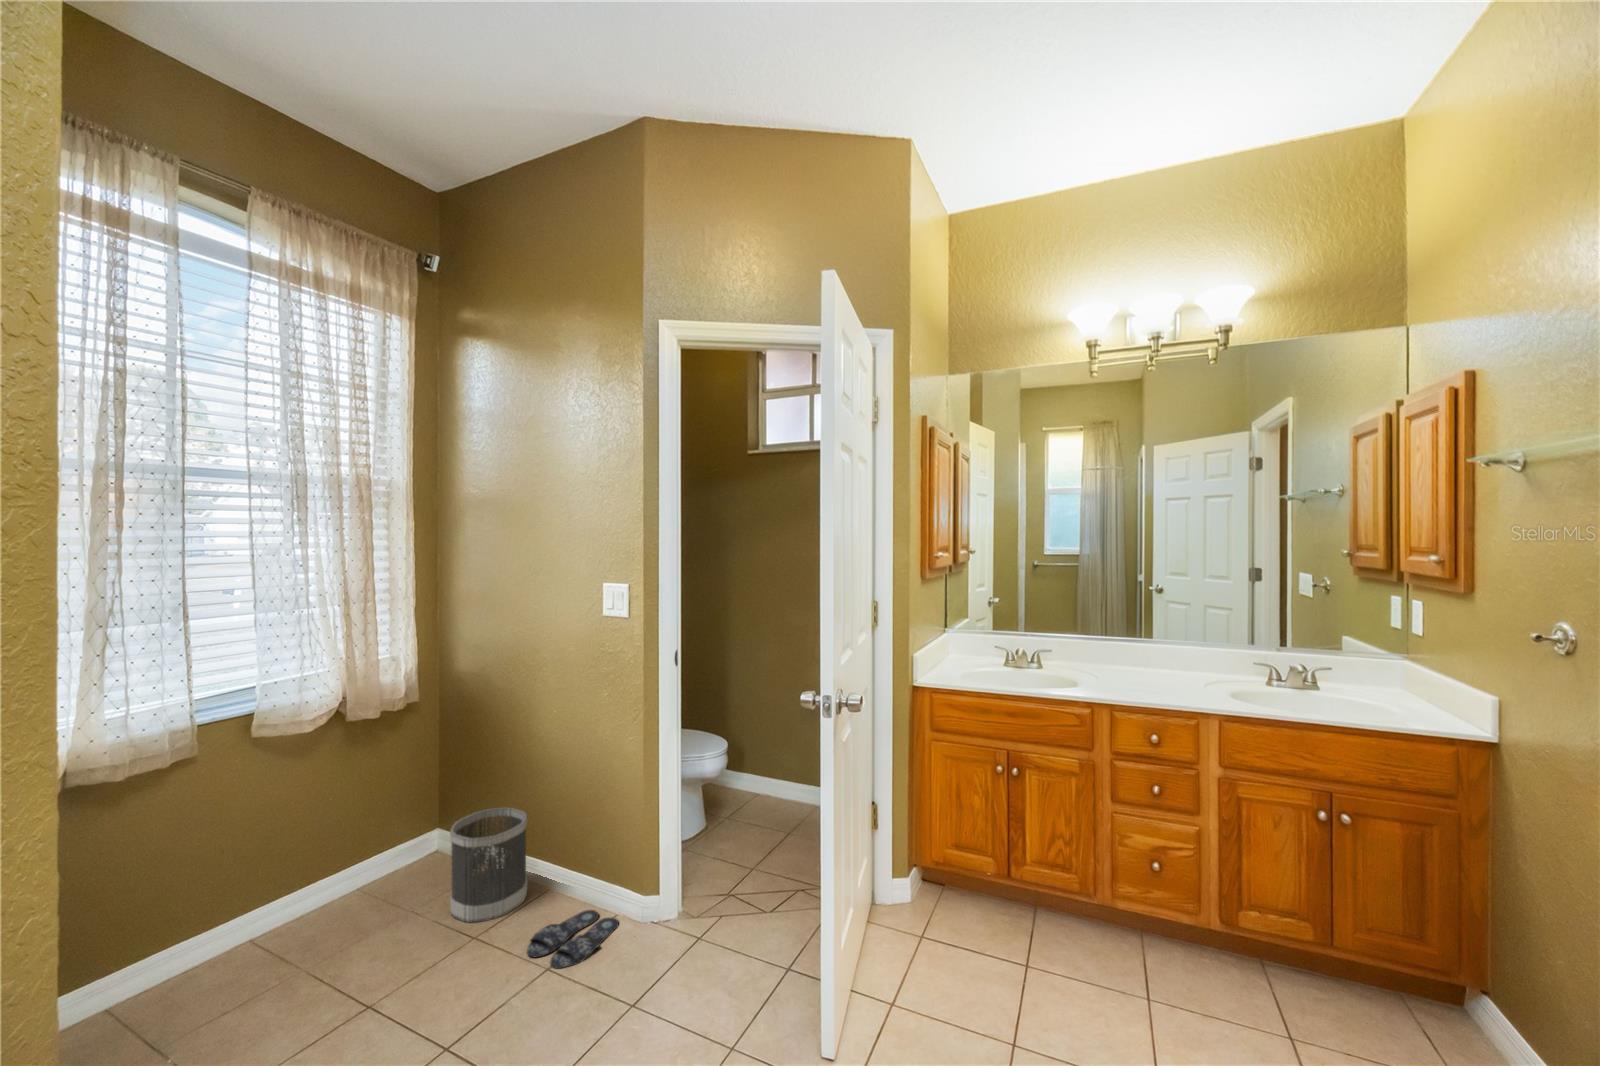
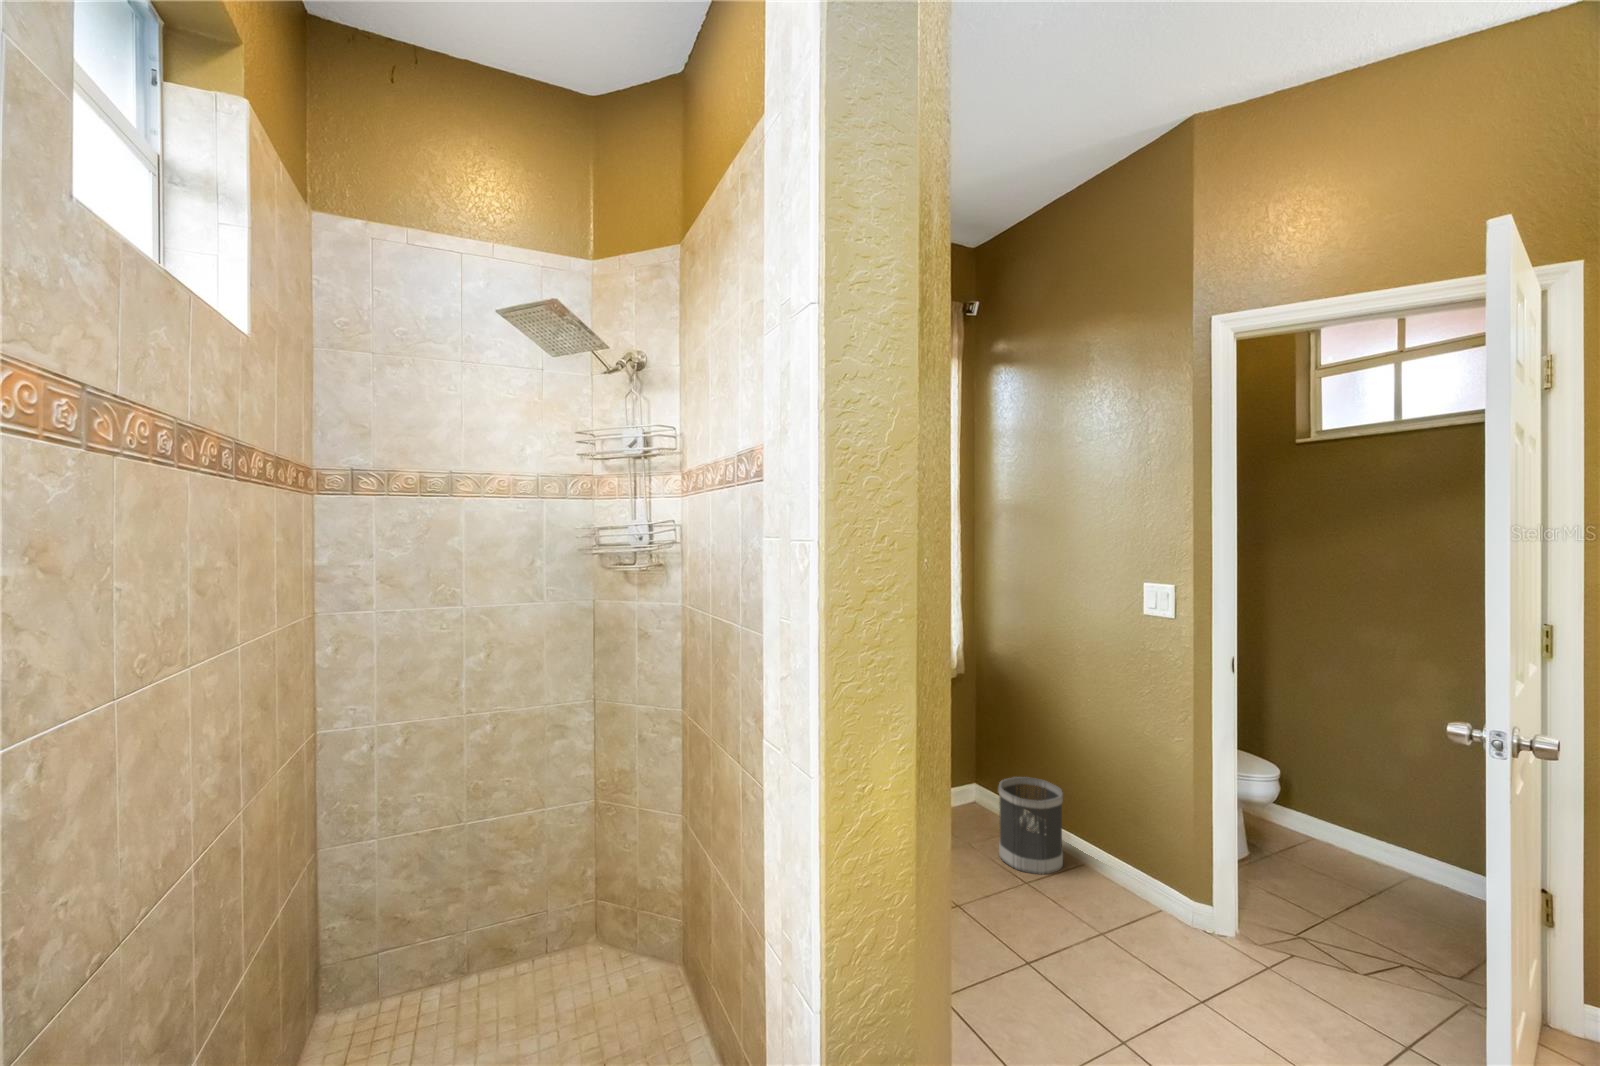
slippers: present [527,910,619,968] -> none [1077,896,1166,942]

